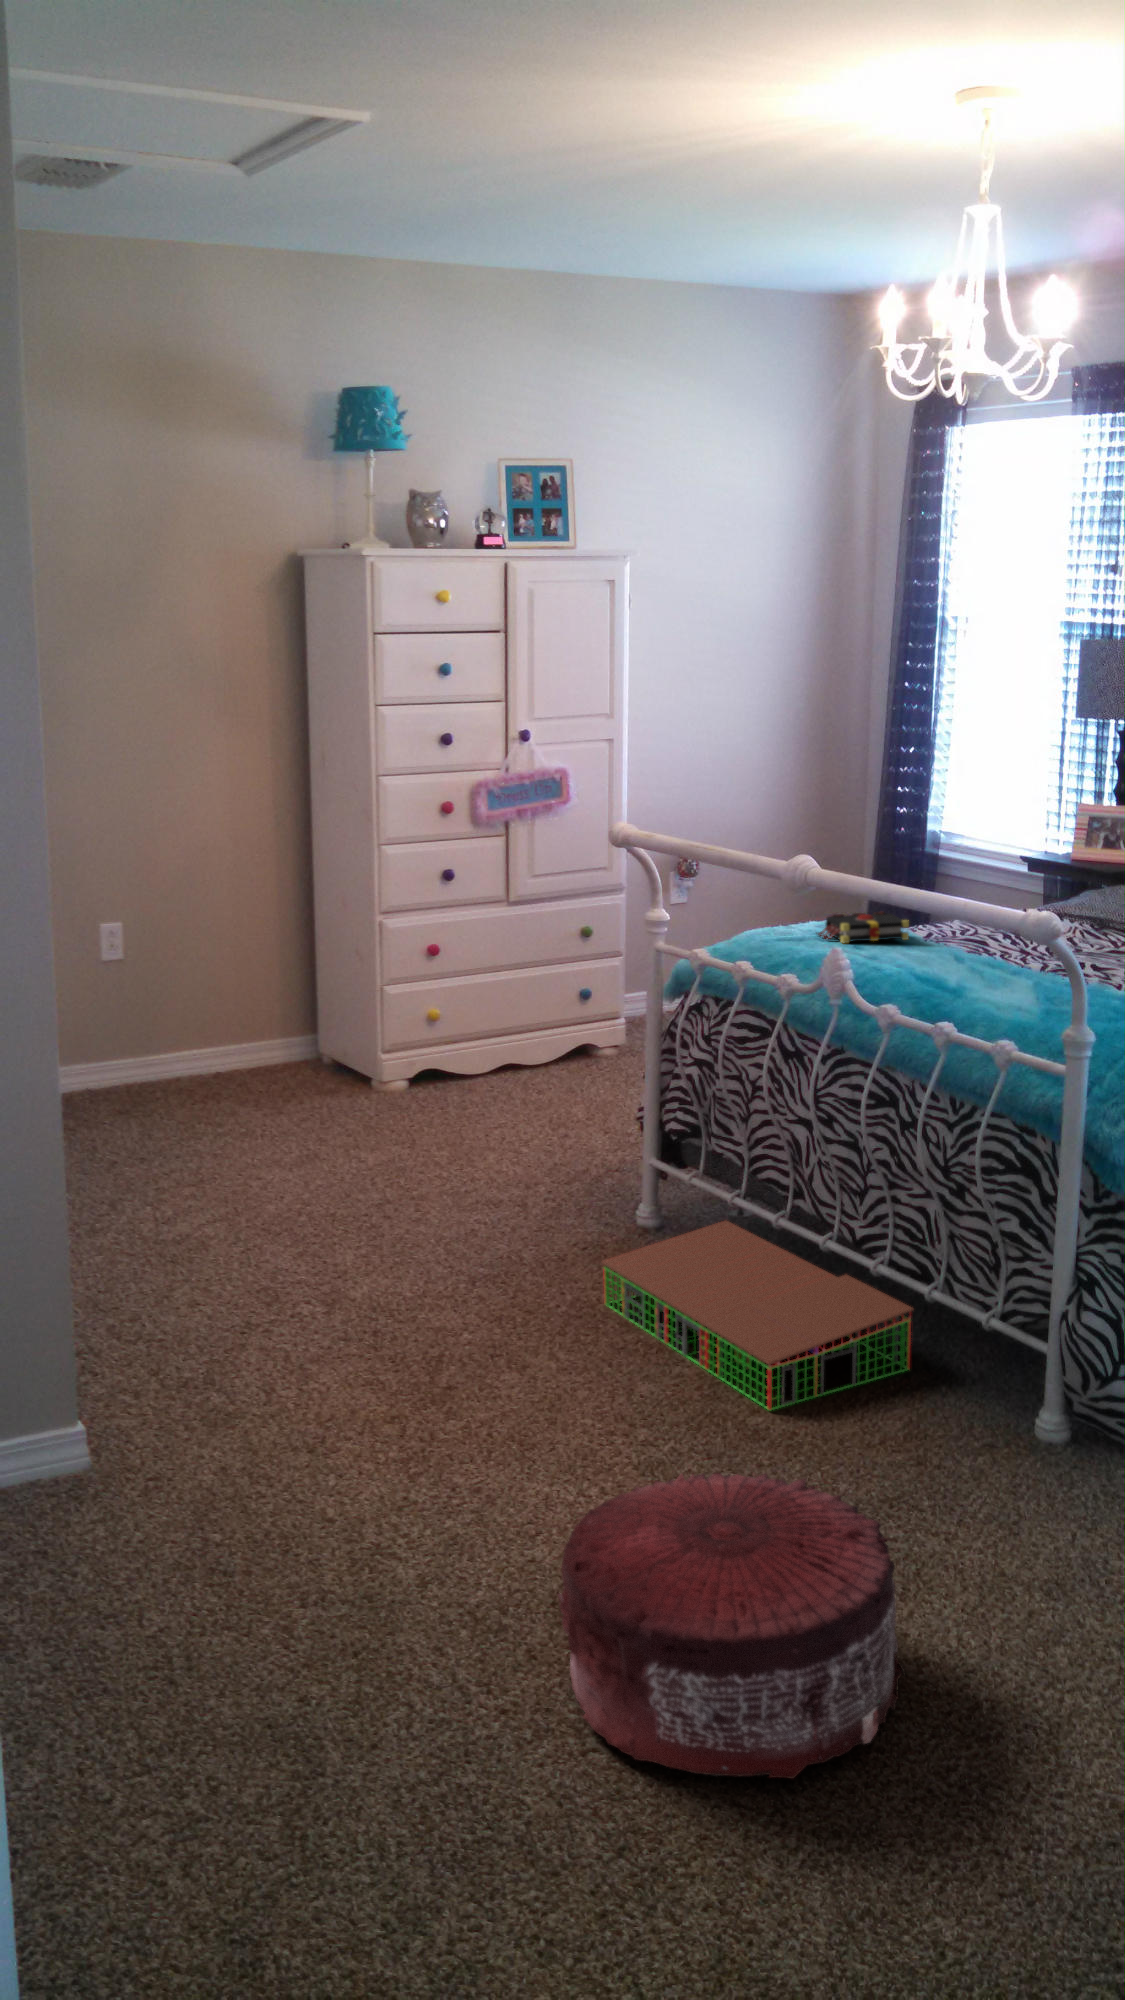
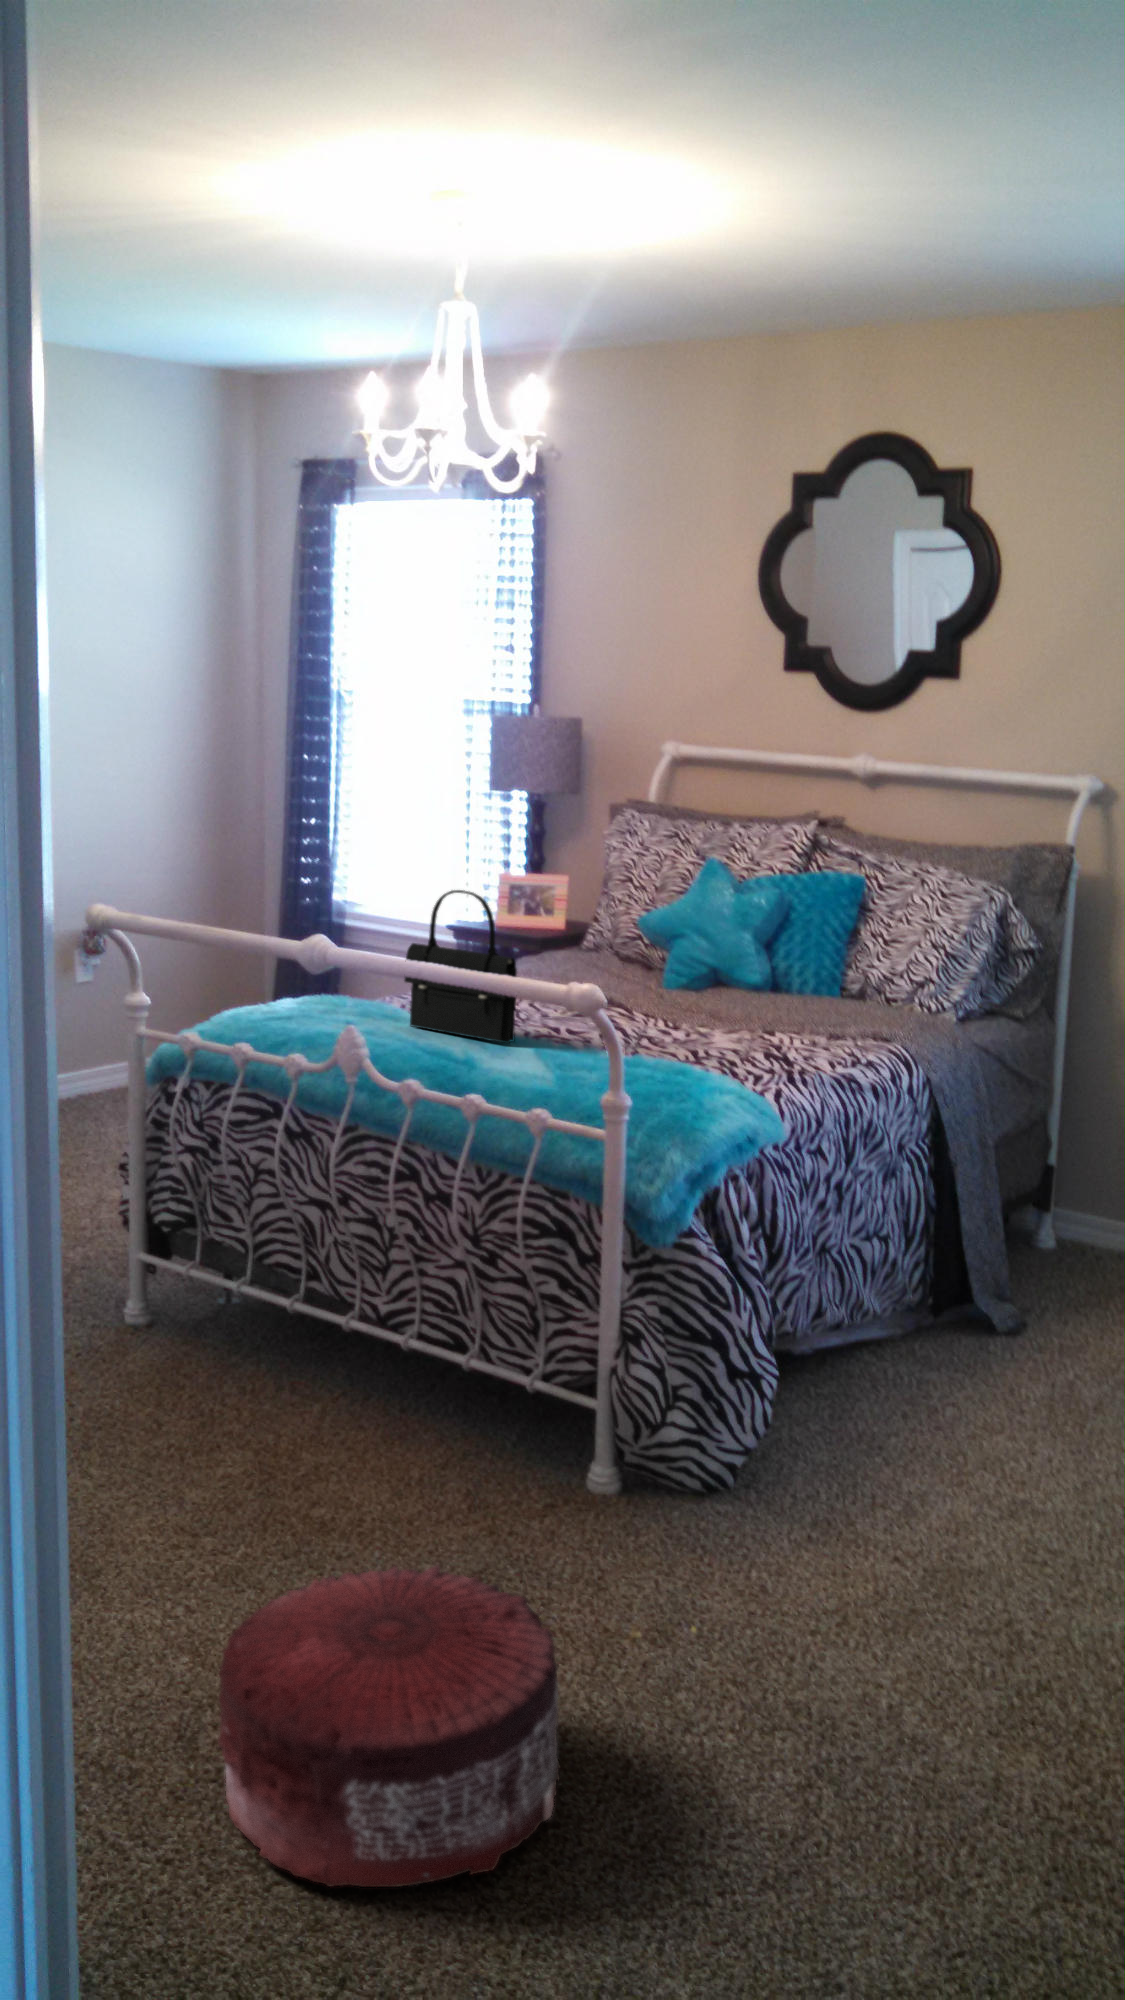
handbag: none [907,810,1017,971] -> present [404,890,517,1044]
book: present [817,912,909,943] -> none [306,988,400,1021]
storage bin: present [602,1221,914,1411] -> none [112,1308,452,1500]

